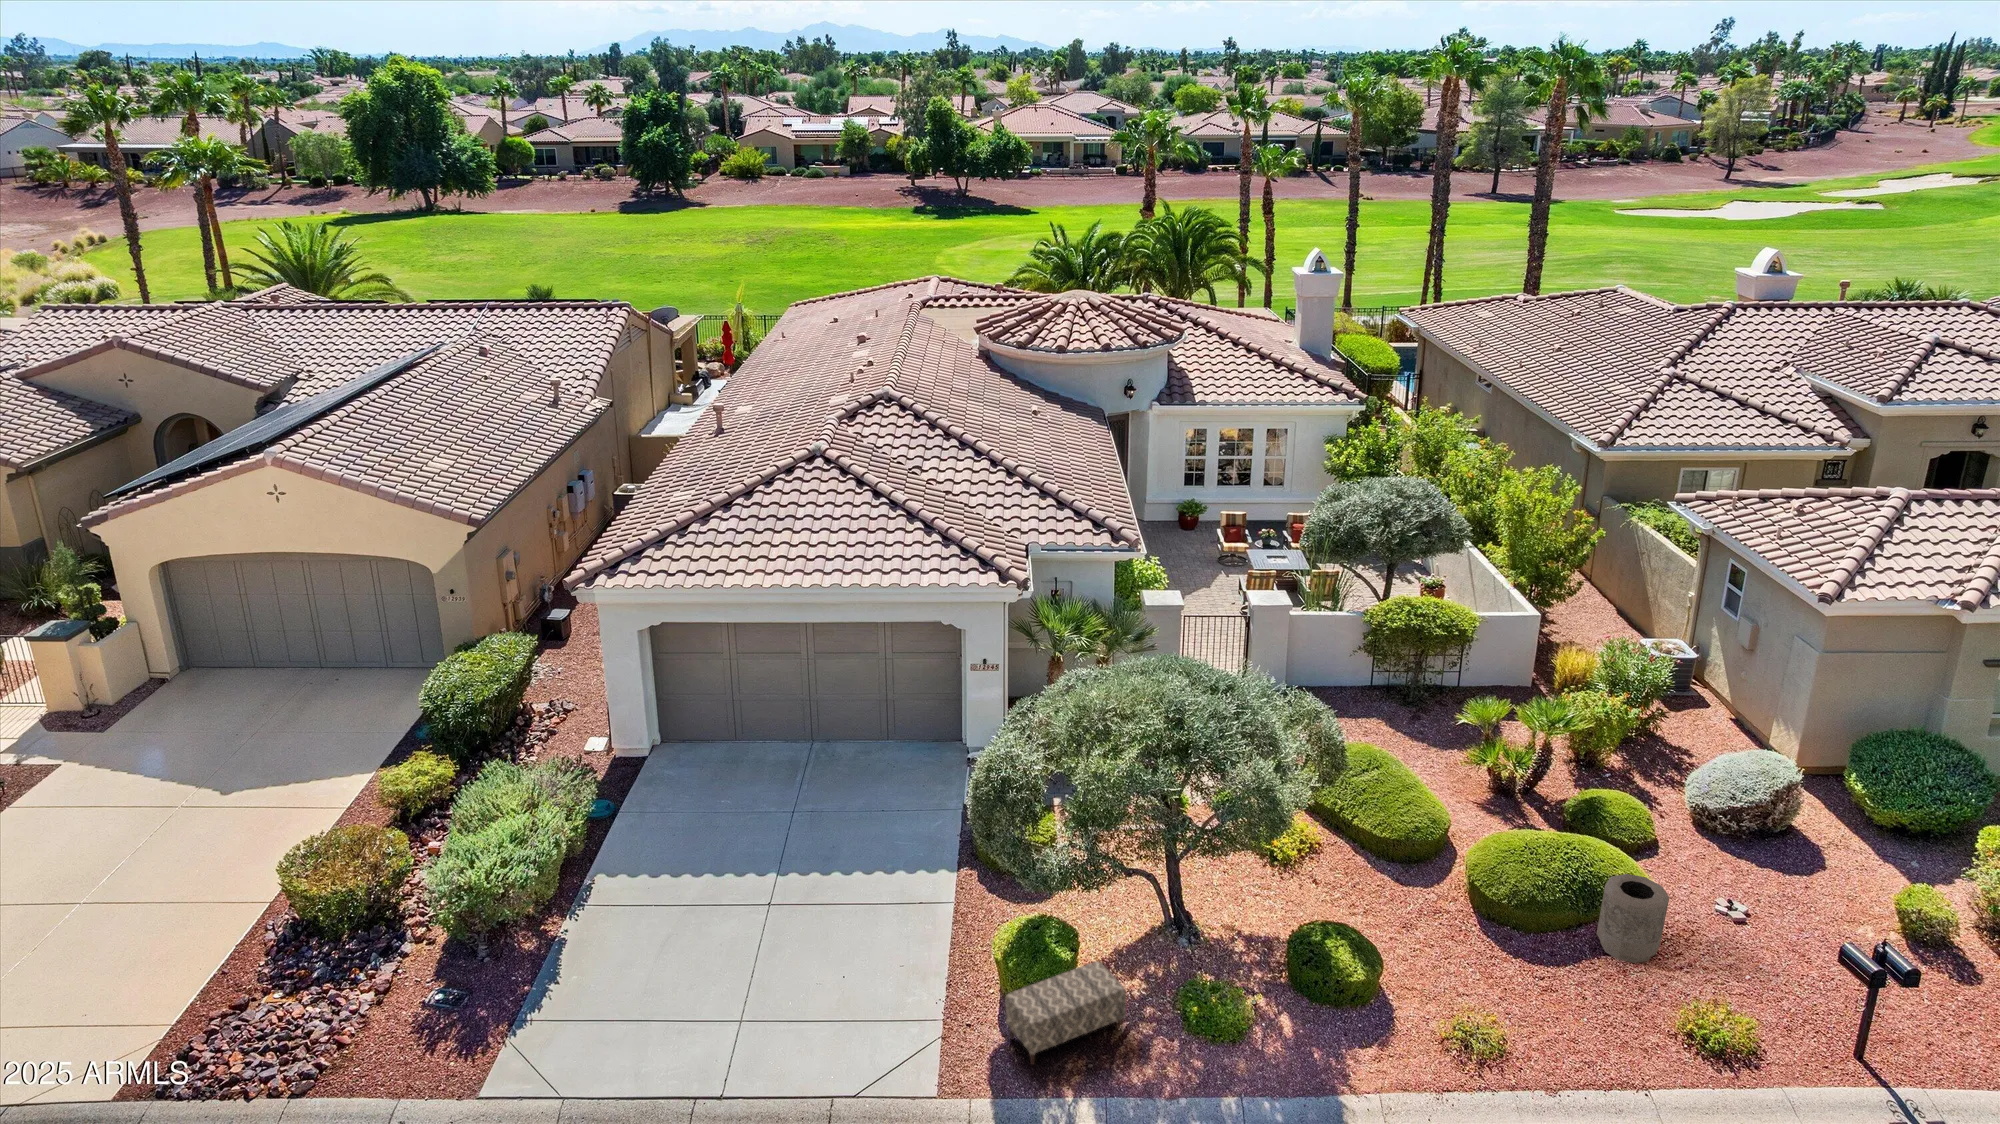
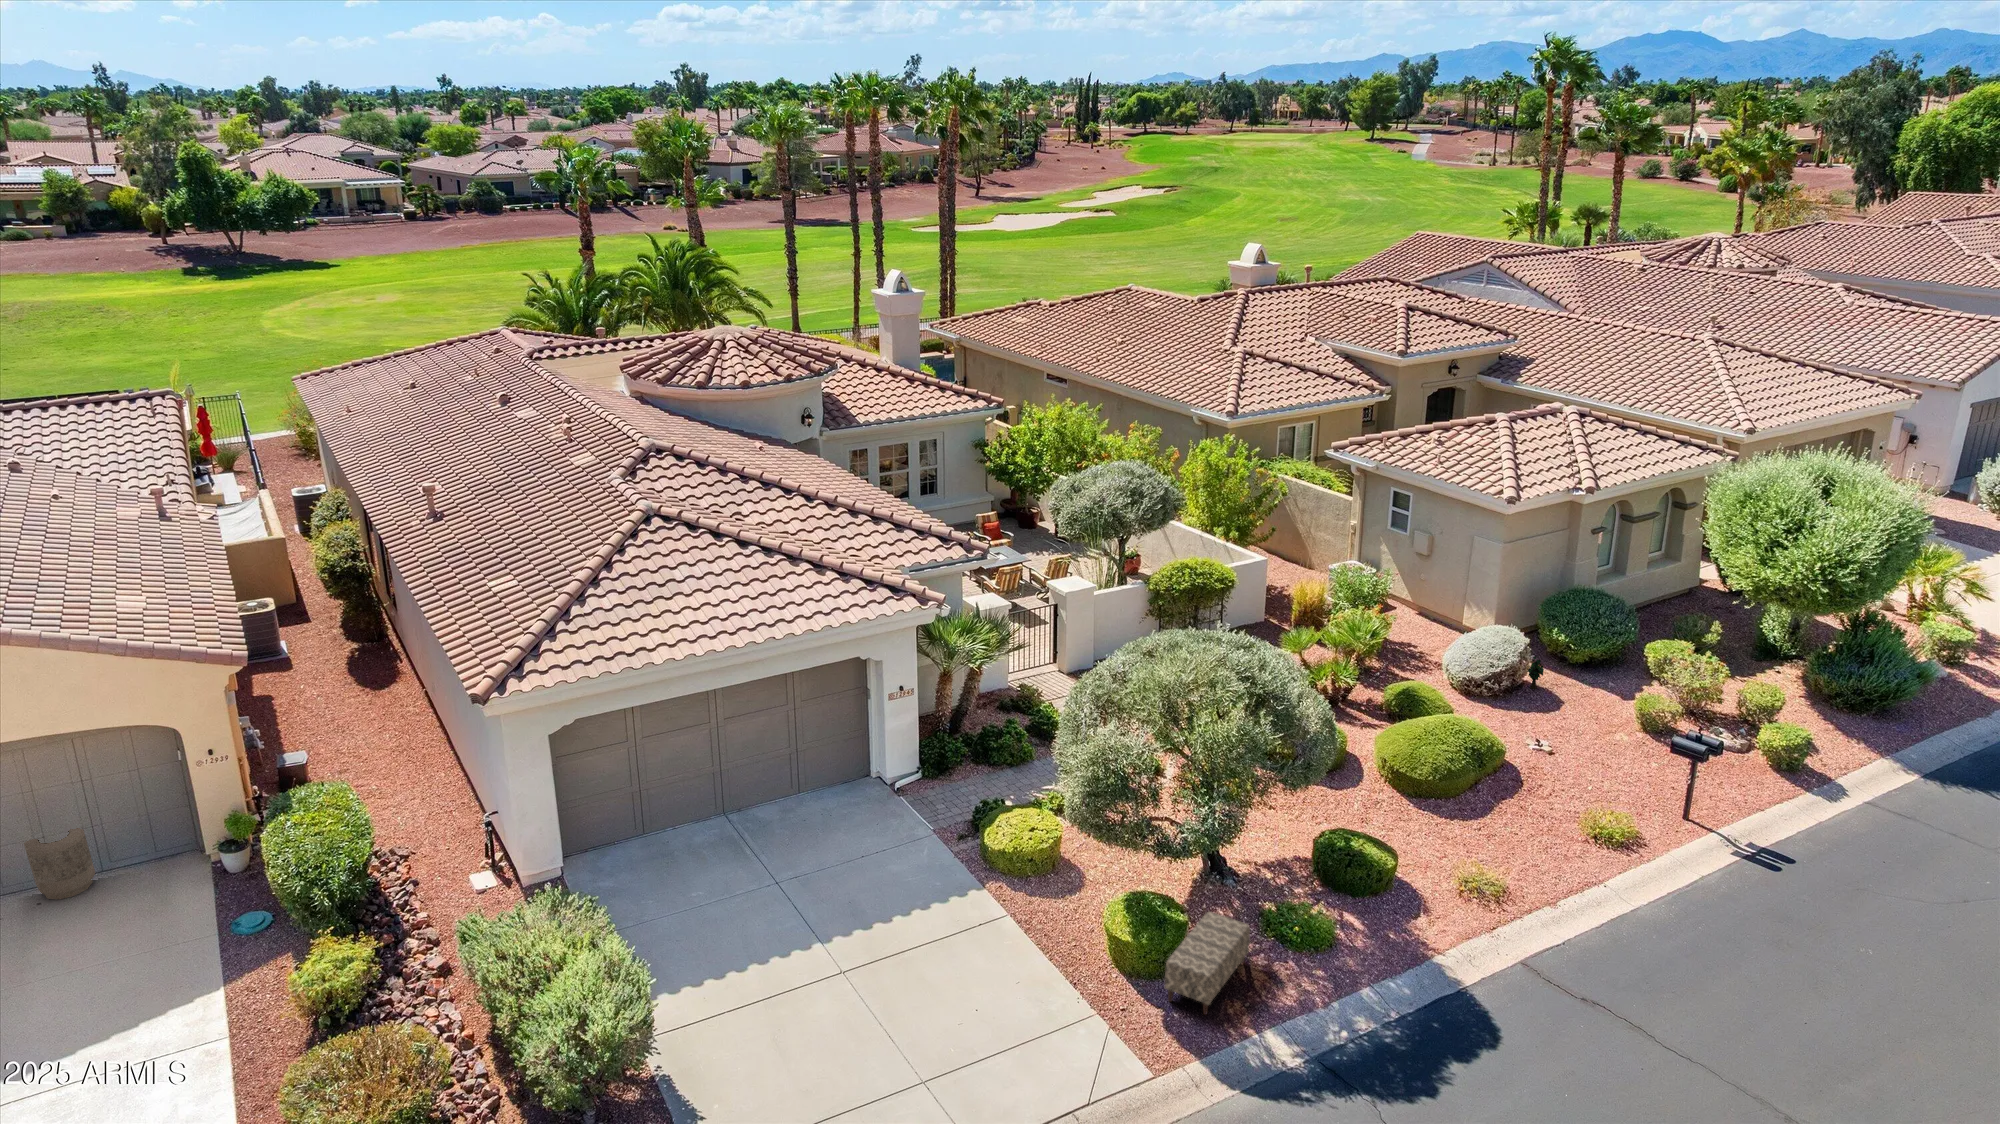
decorative plant: none [1787,799,1815,843] -> present [1527,656,1544,689]
trash can: present [1597,874,1670,963] -> present [24,828,95,899]

